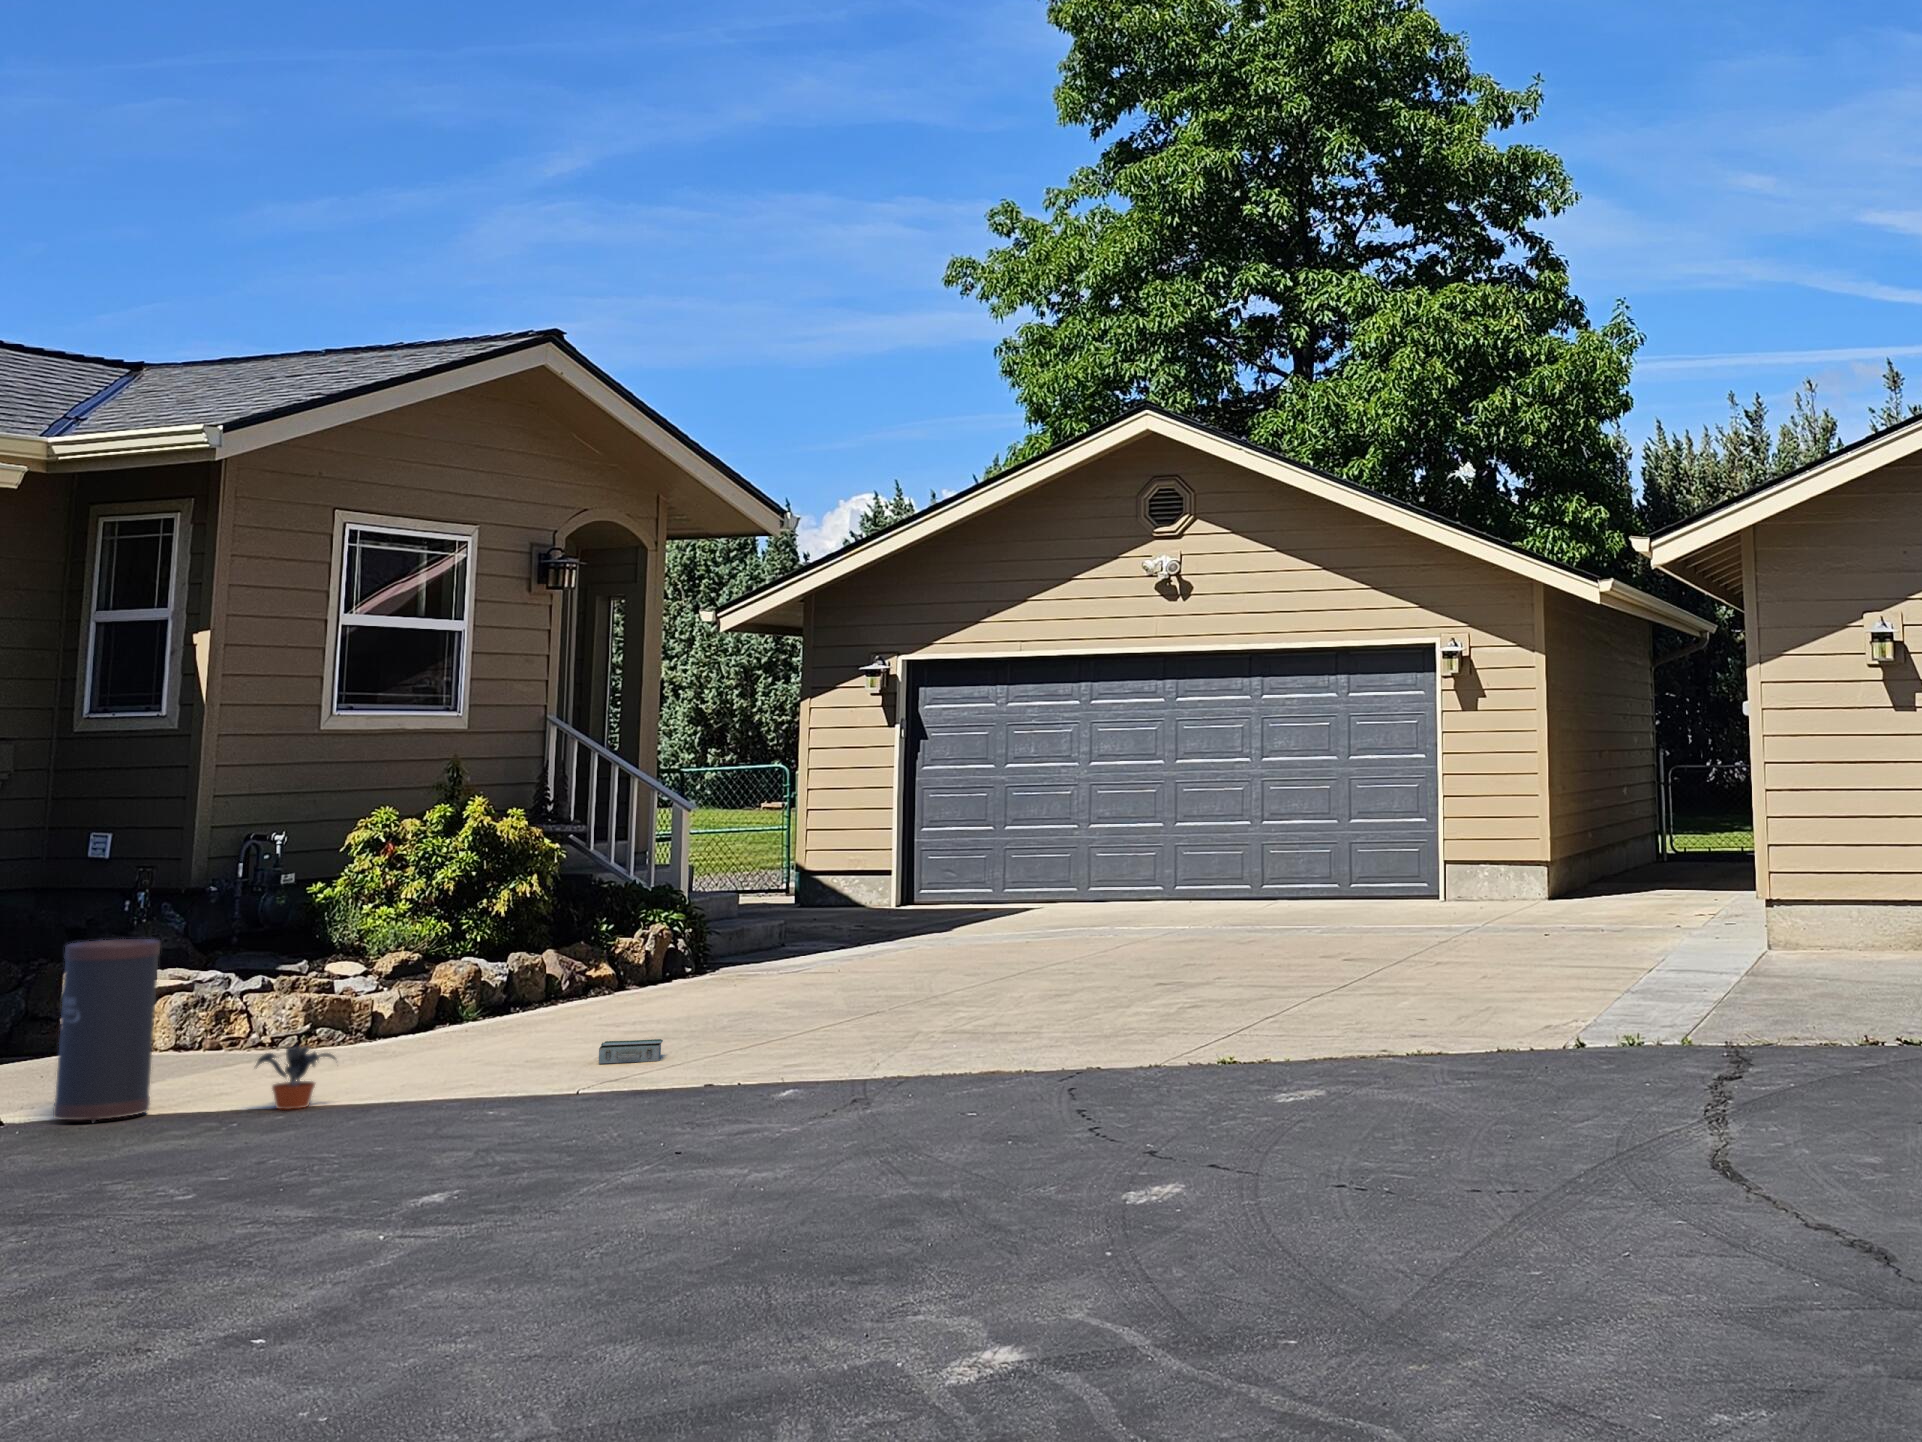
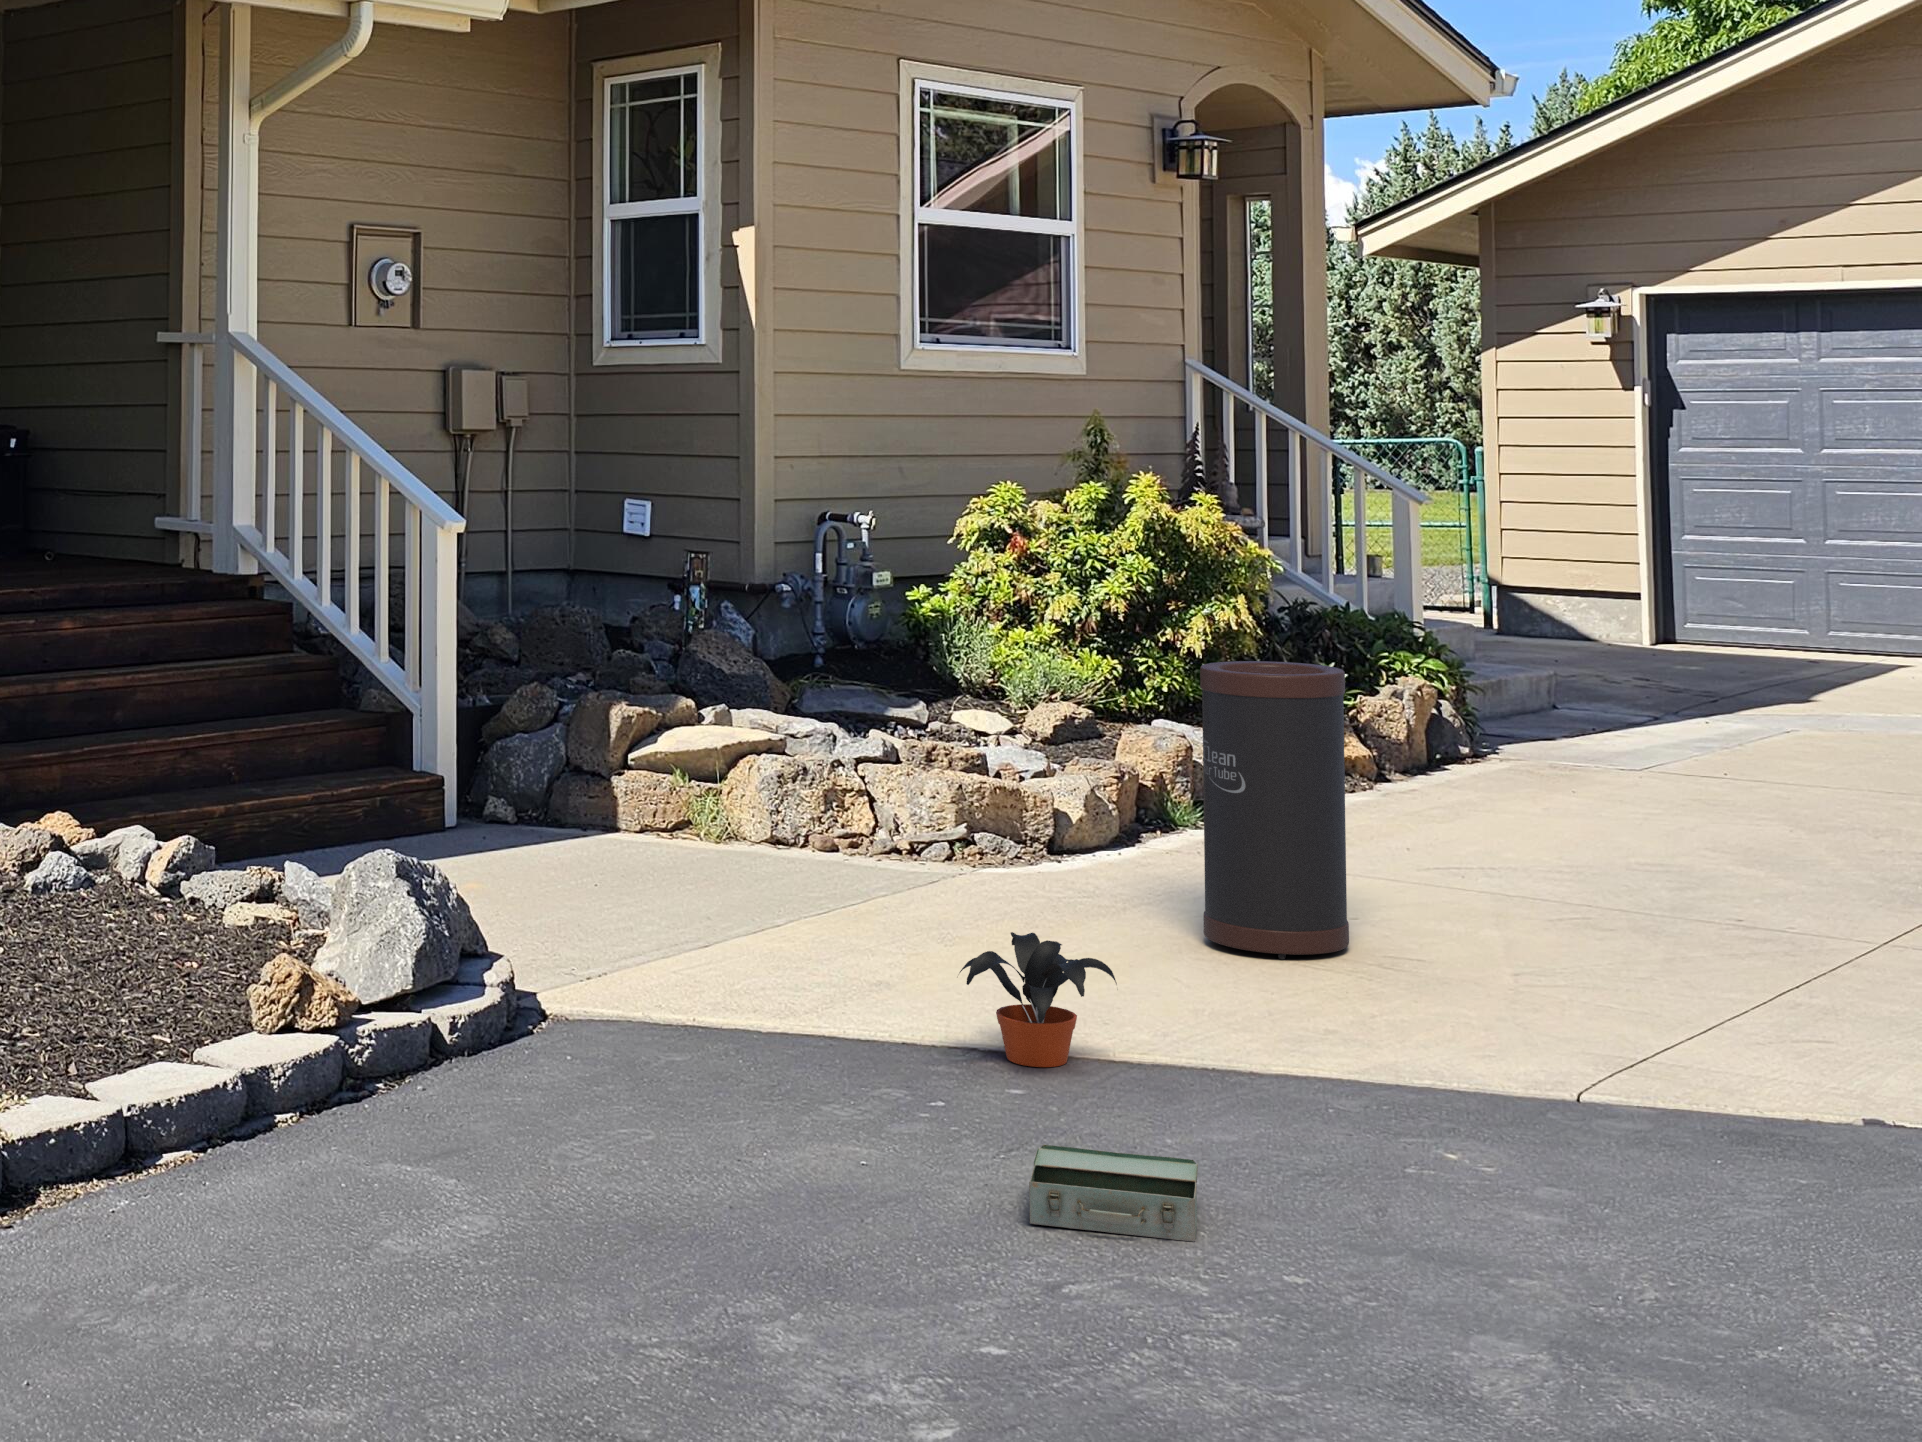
trash can: present [53,939,160,1123] -> present [1200,661,1349,959]
toolbox: present [599,1039,663,1064] -> present [1029,1145,1198,1242]

